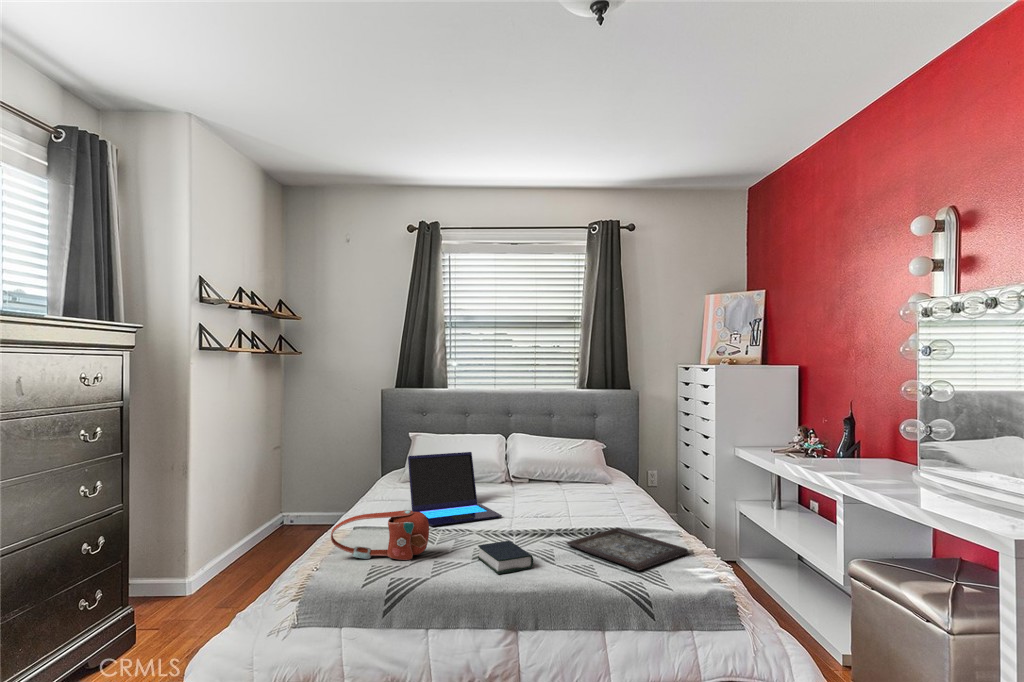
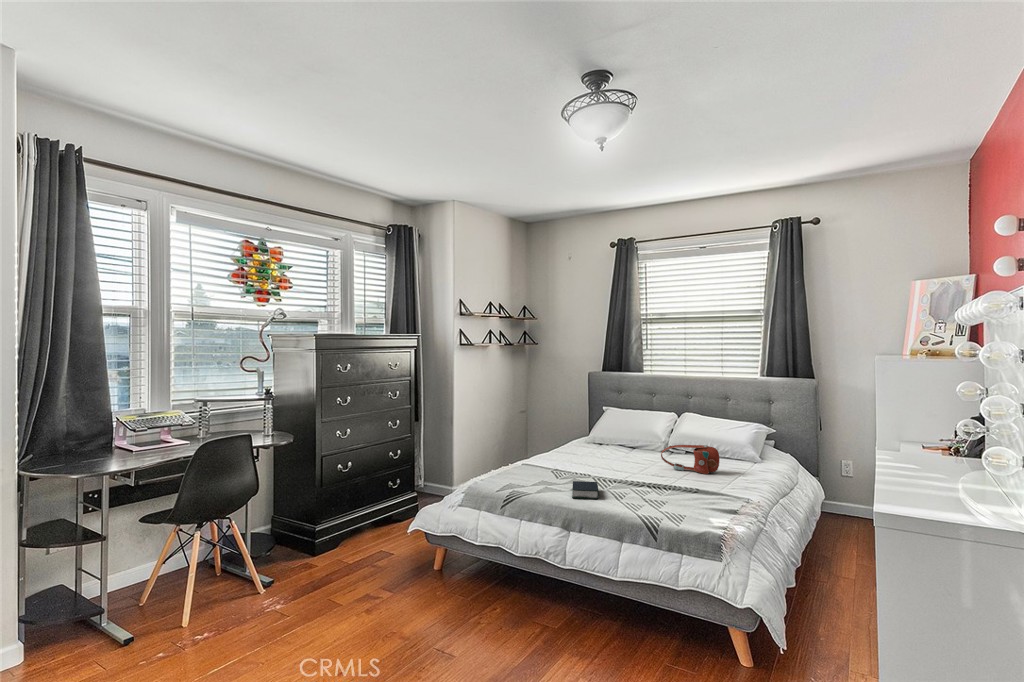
laptop: present [408,452,502,526] -> none [568,422,624,472]
handbag: present [331,510,429,560] -> present [661,445,719,474]
tray: present [567,528,688,571] -> none [641,488,725,512]

